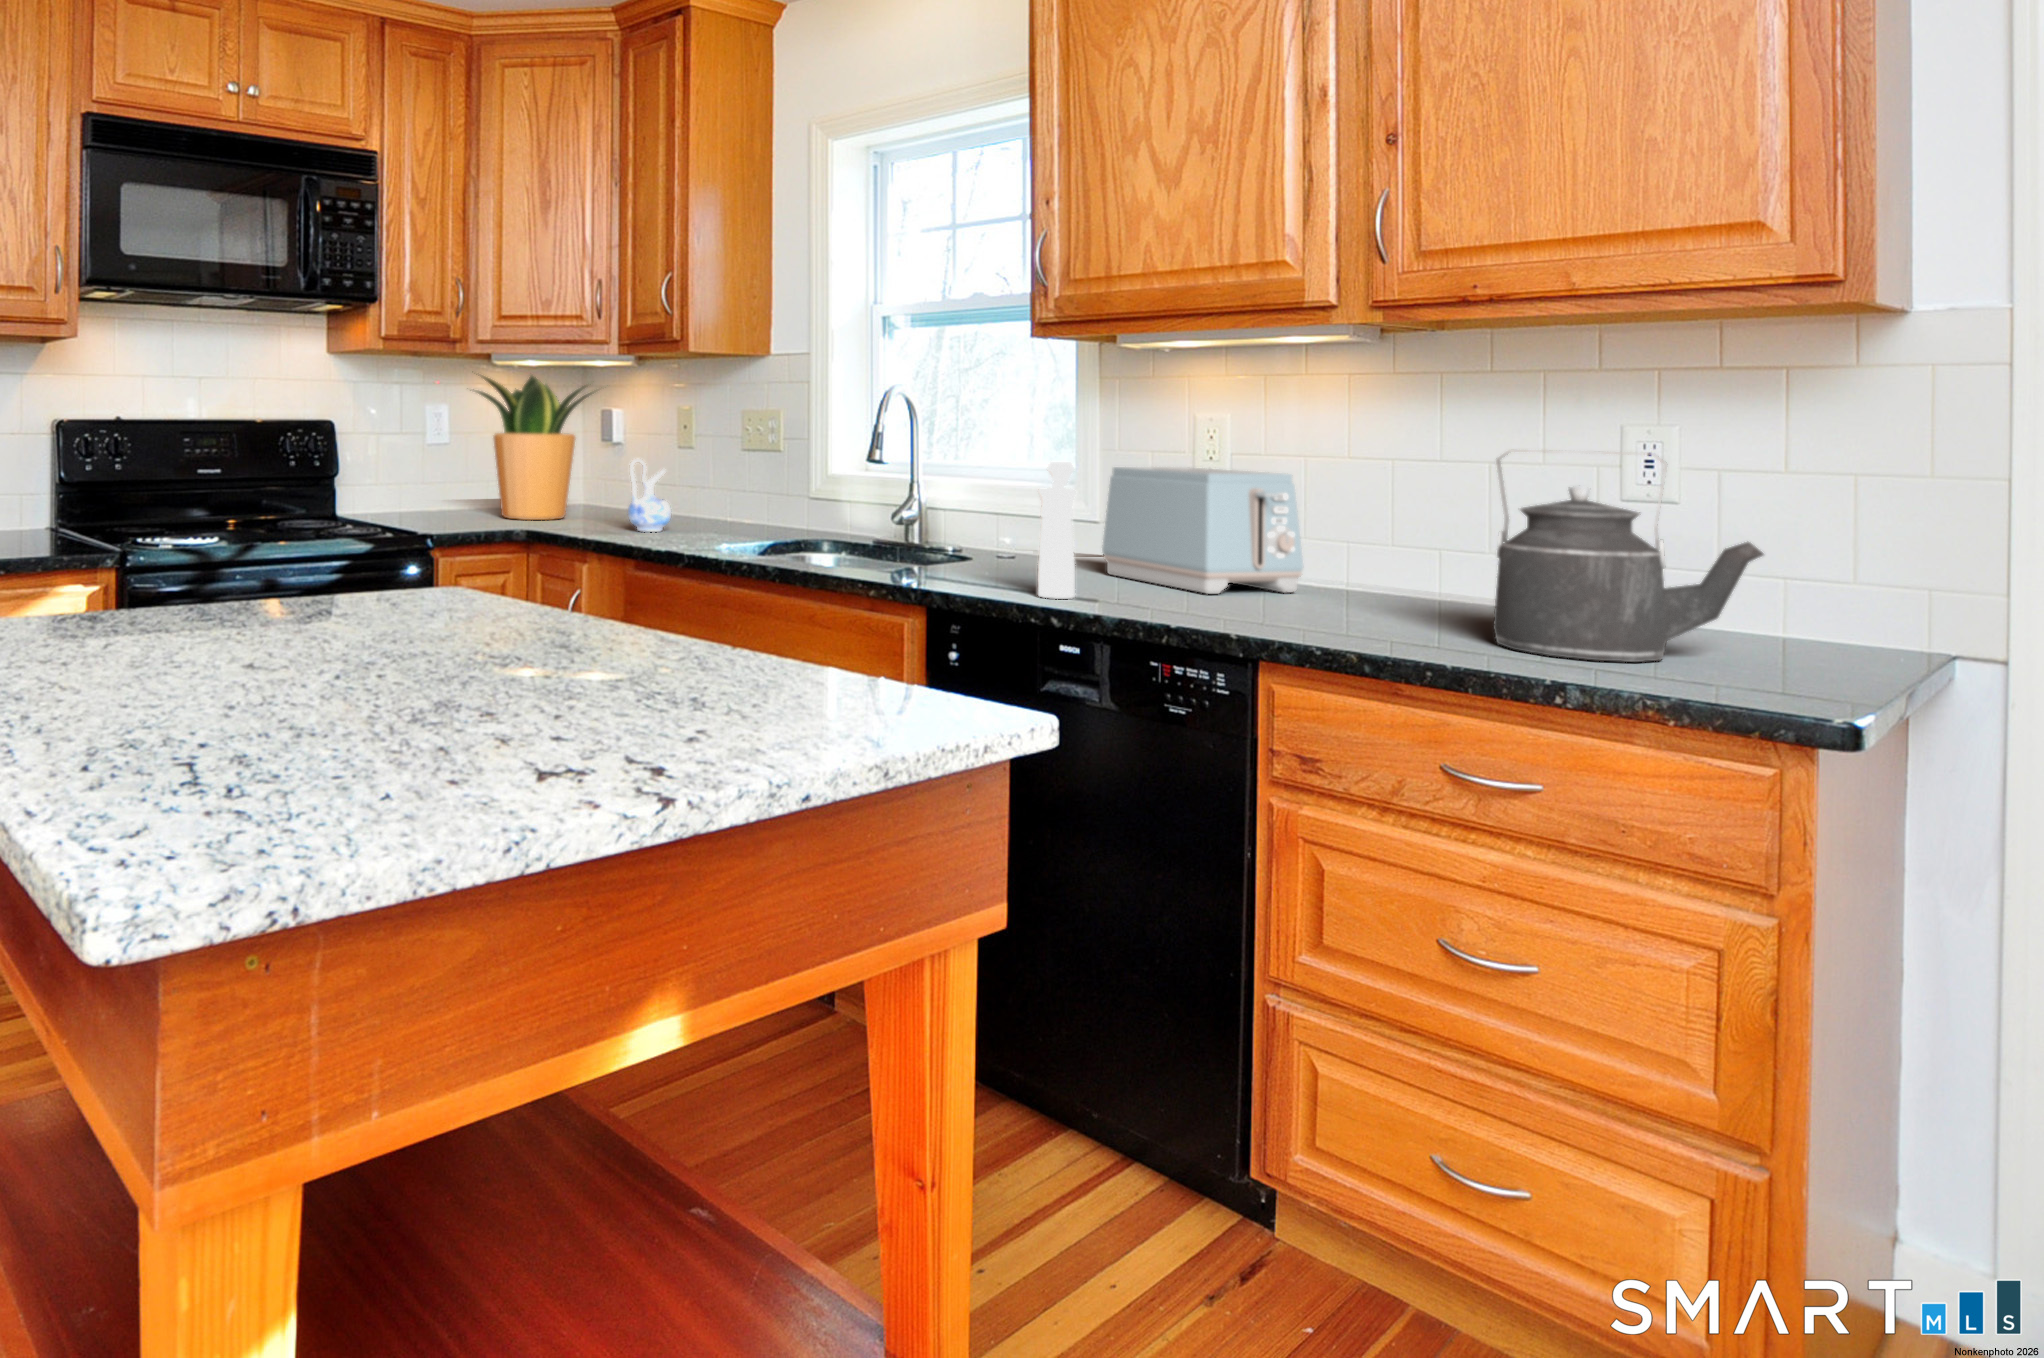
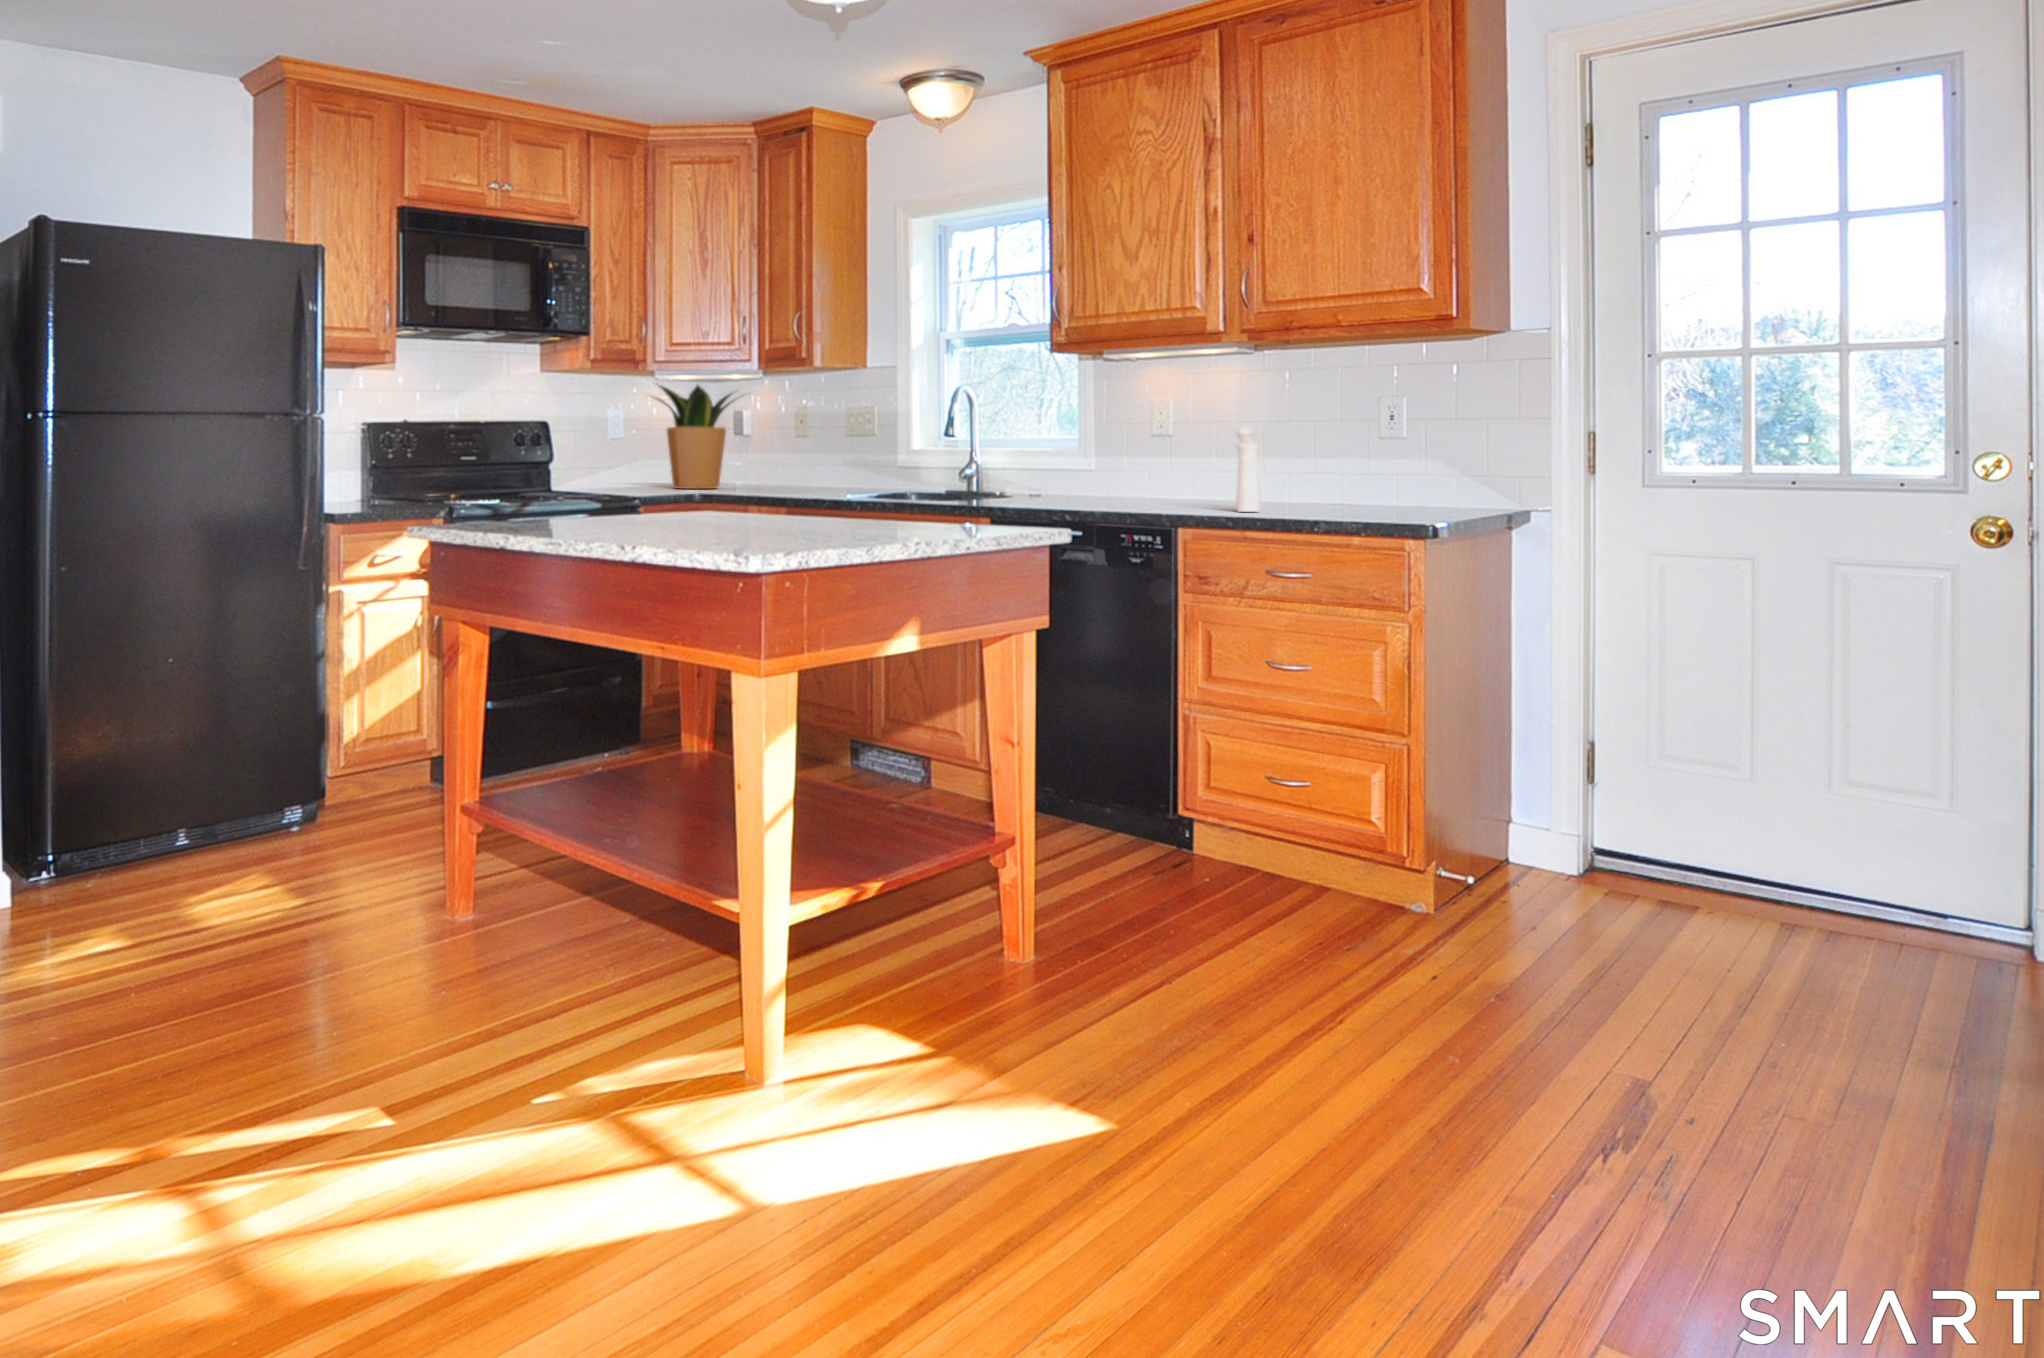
kettle: present [1493,450,1763,662] -> none [1301,410,1427,518]
ceramic pitcher: present [628,459,671,532] -> none [773,441,803,492]
pepper mill: present [1038,462,1076,599] -> present [1236,428,1261,512]
toaster: present [1102,467,1303,594] -> none [1095,434,1213,506]

